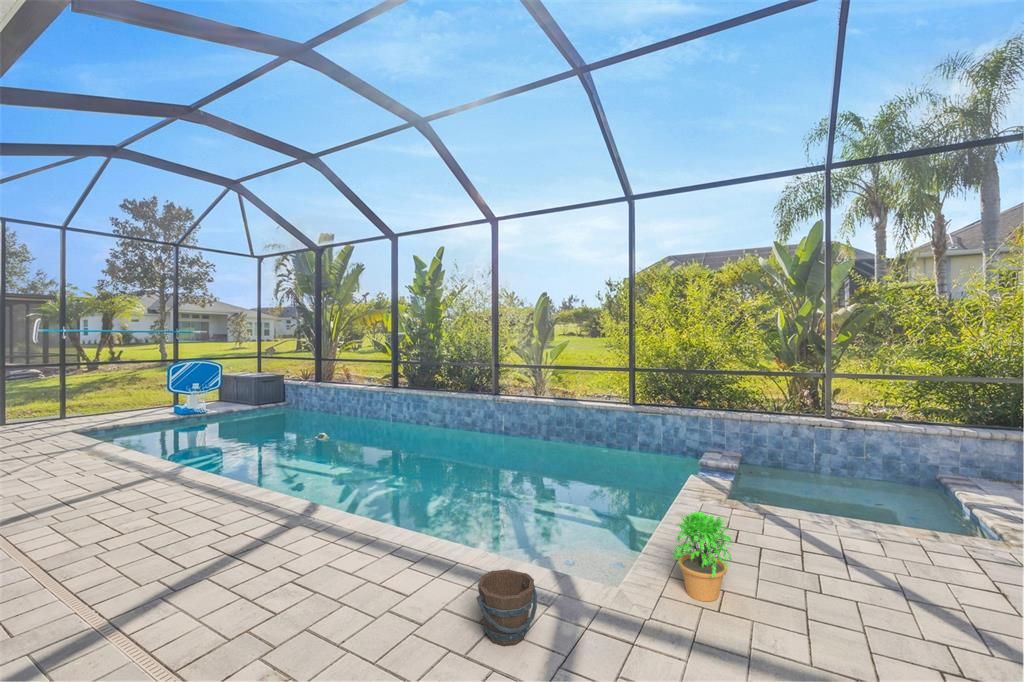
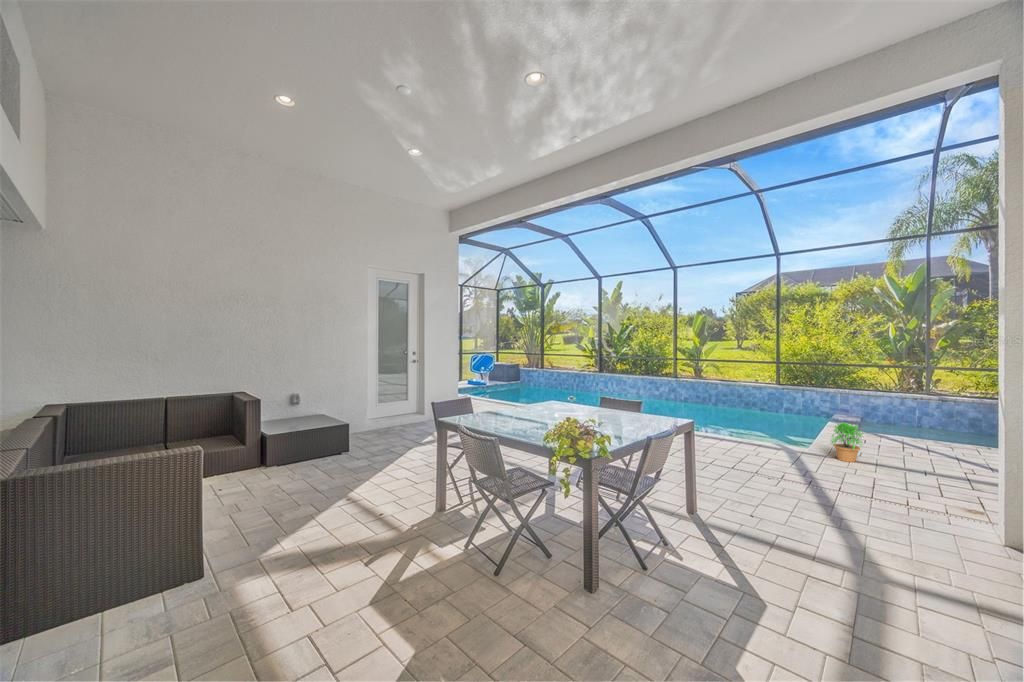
bucket: present [476,569,537,646] -> none [743,439,770,465]

